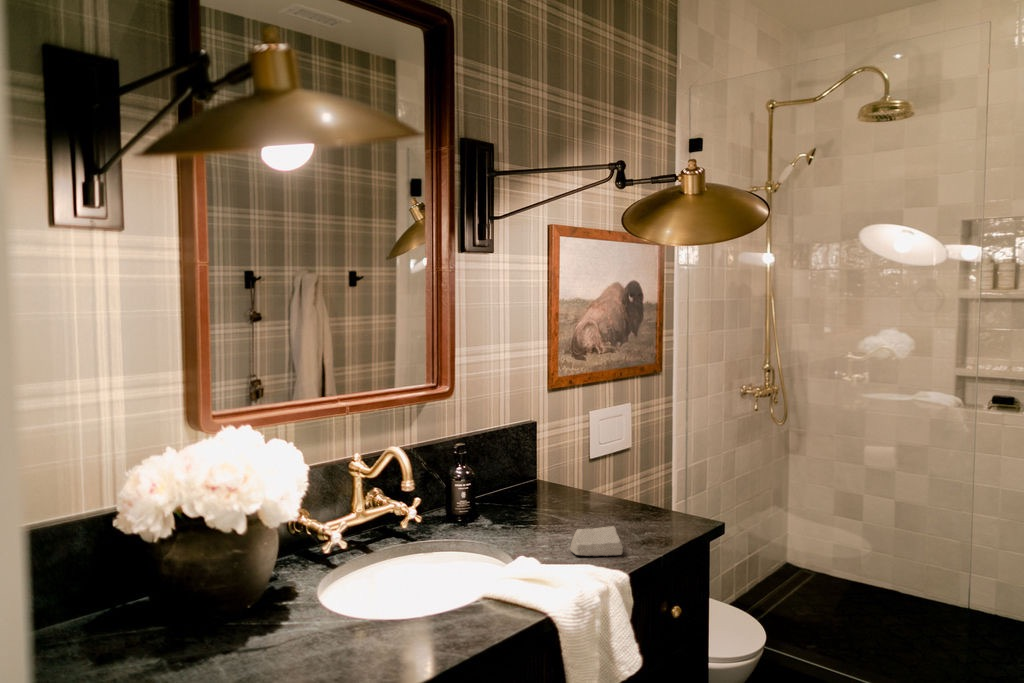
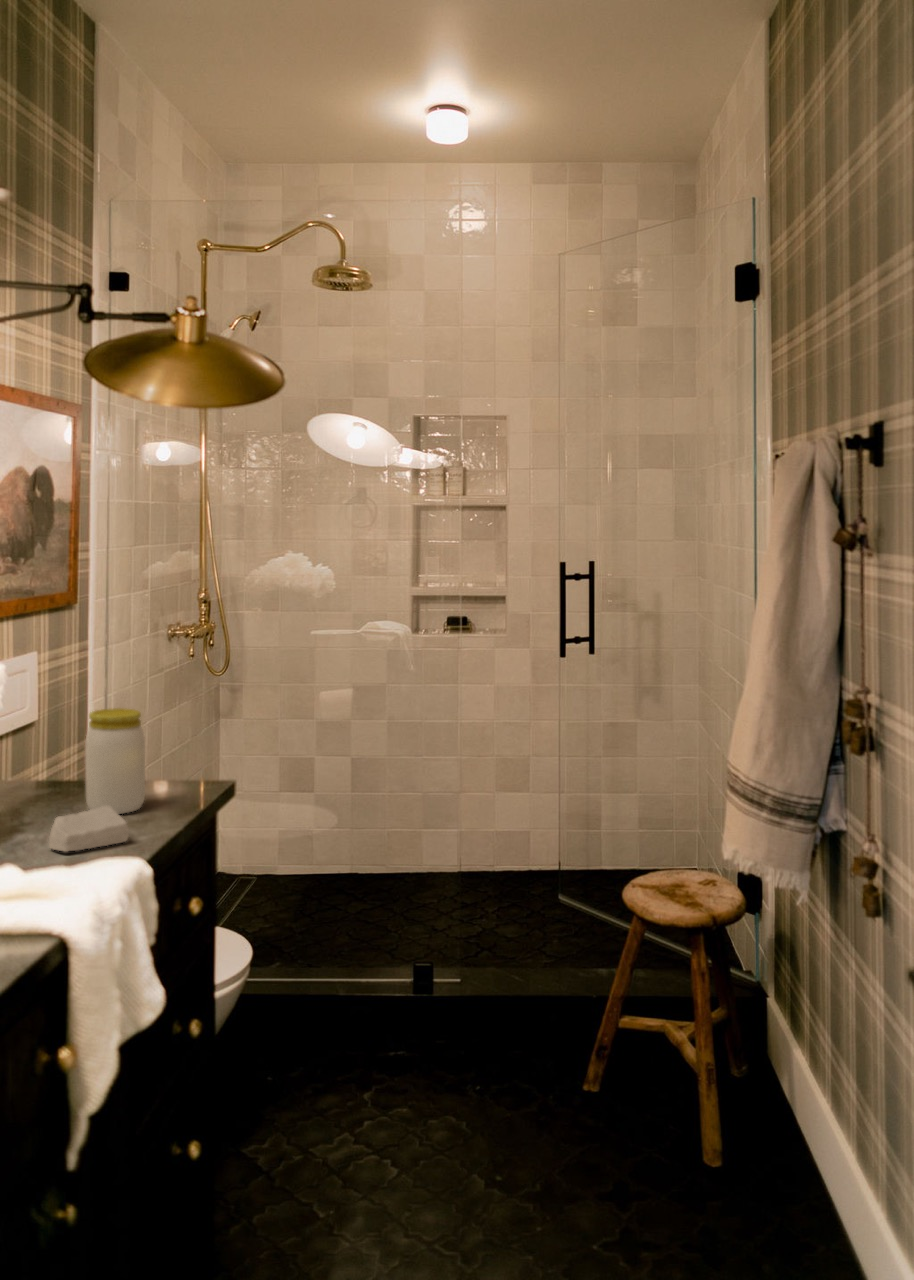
jar: none [613,455,653,532] -> present [85,708,145,814]

